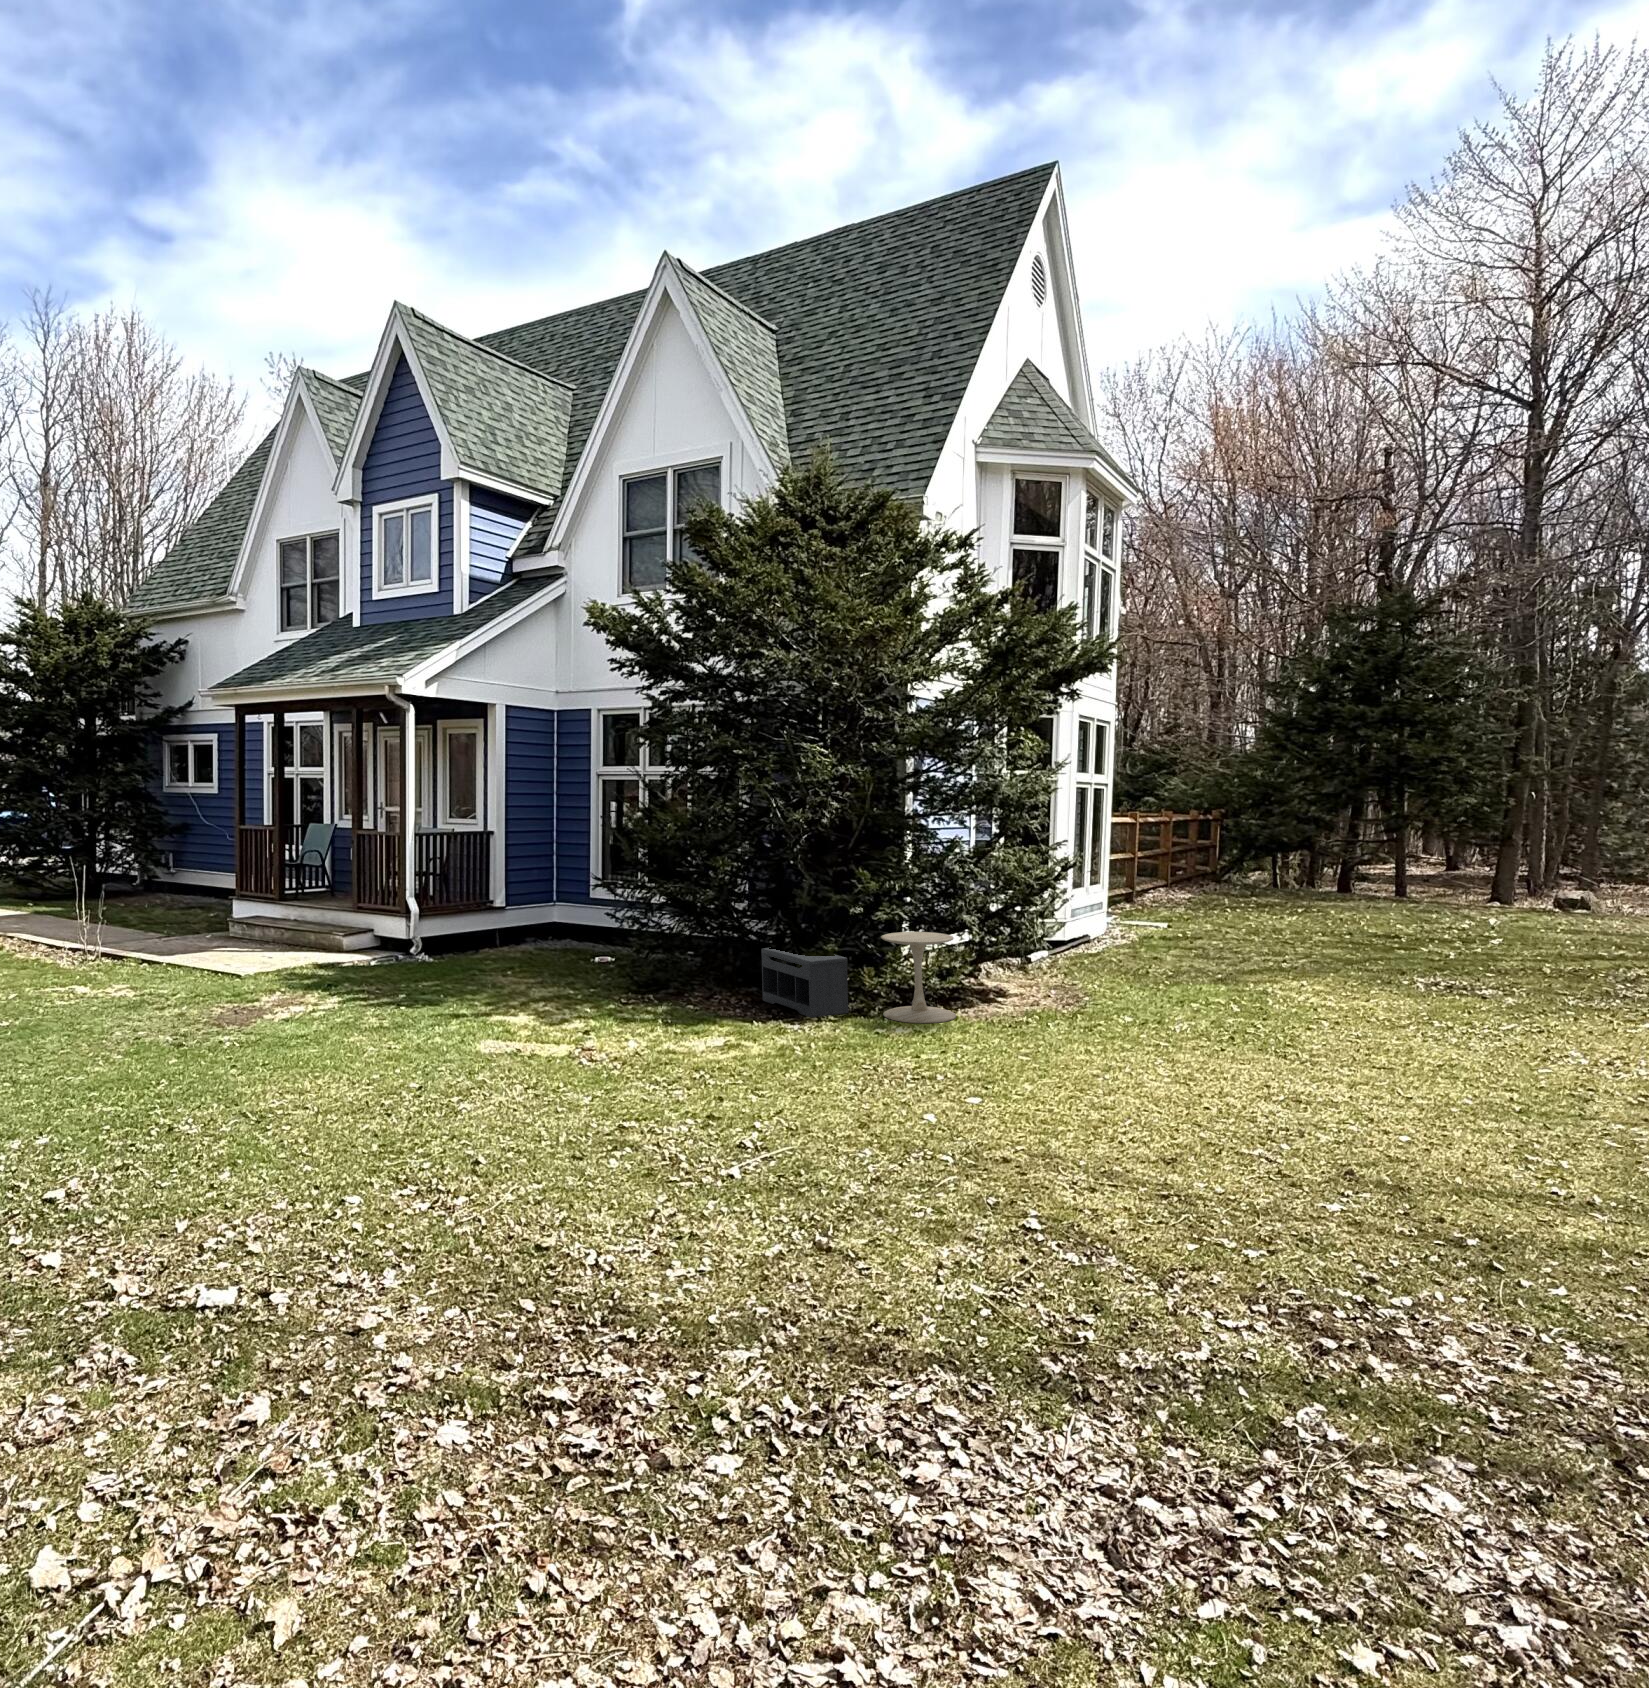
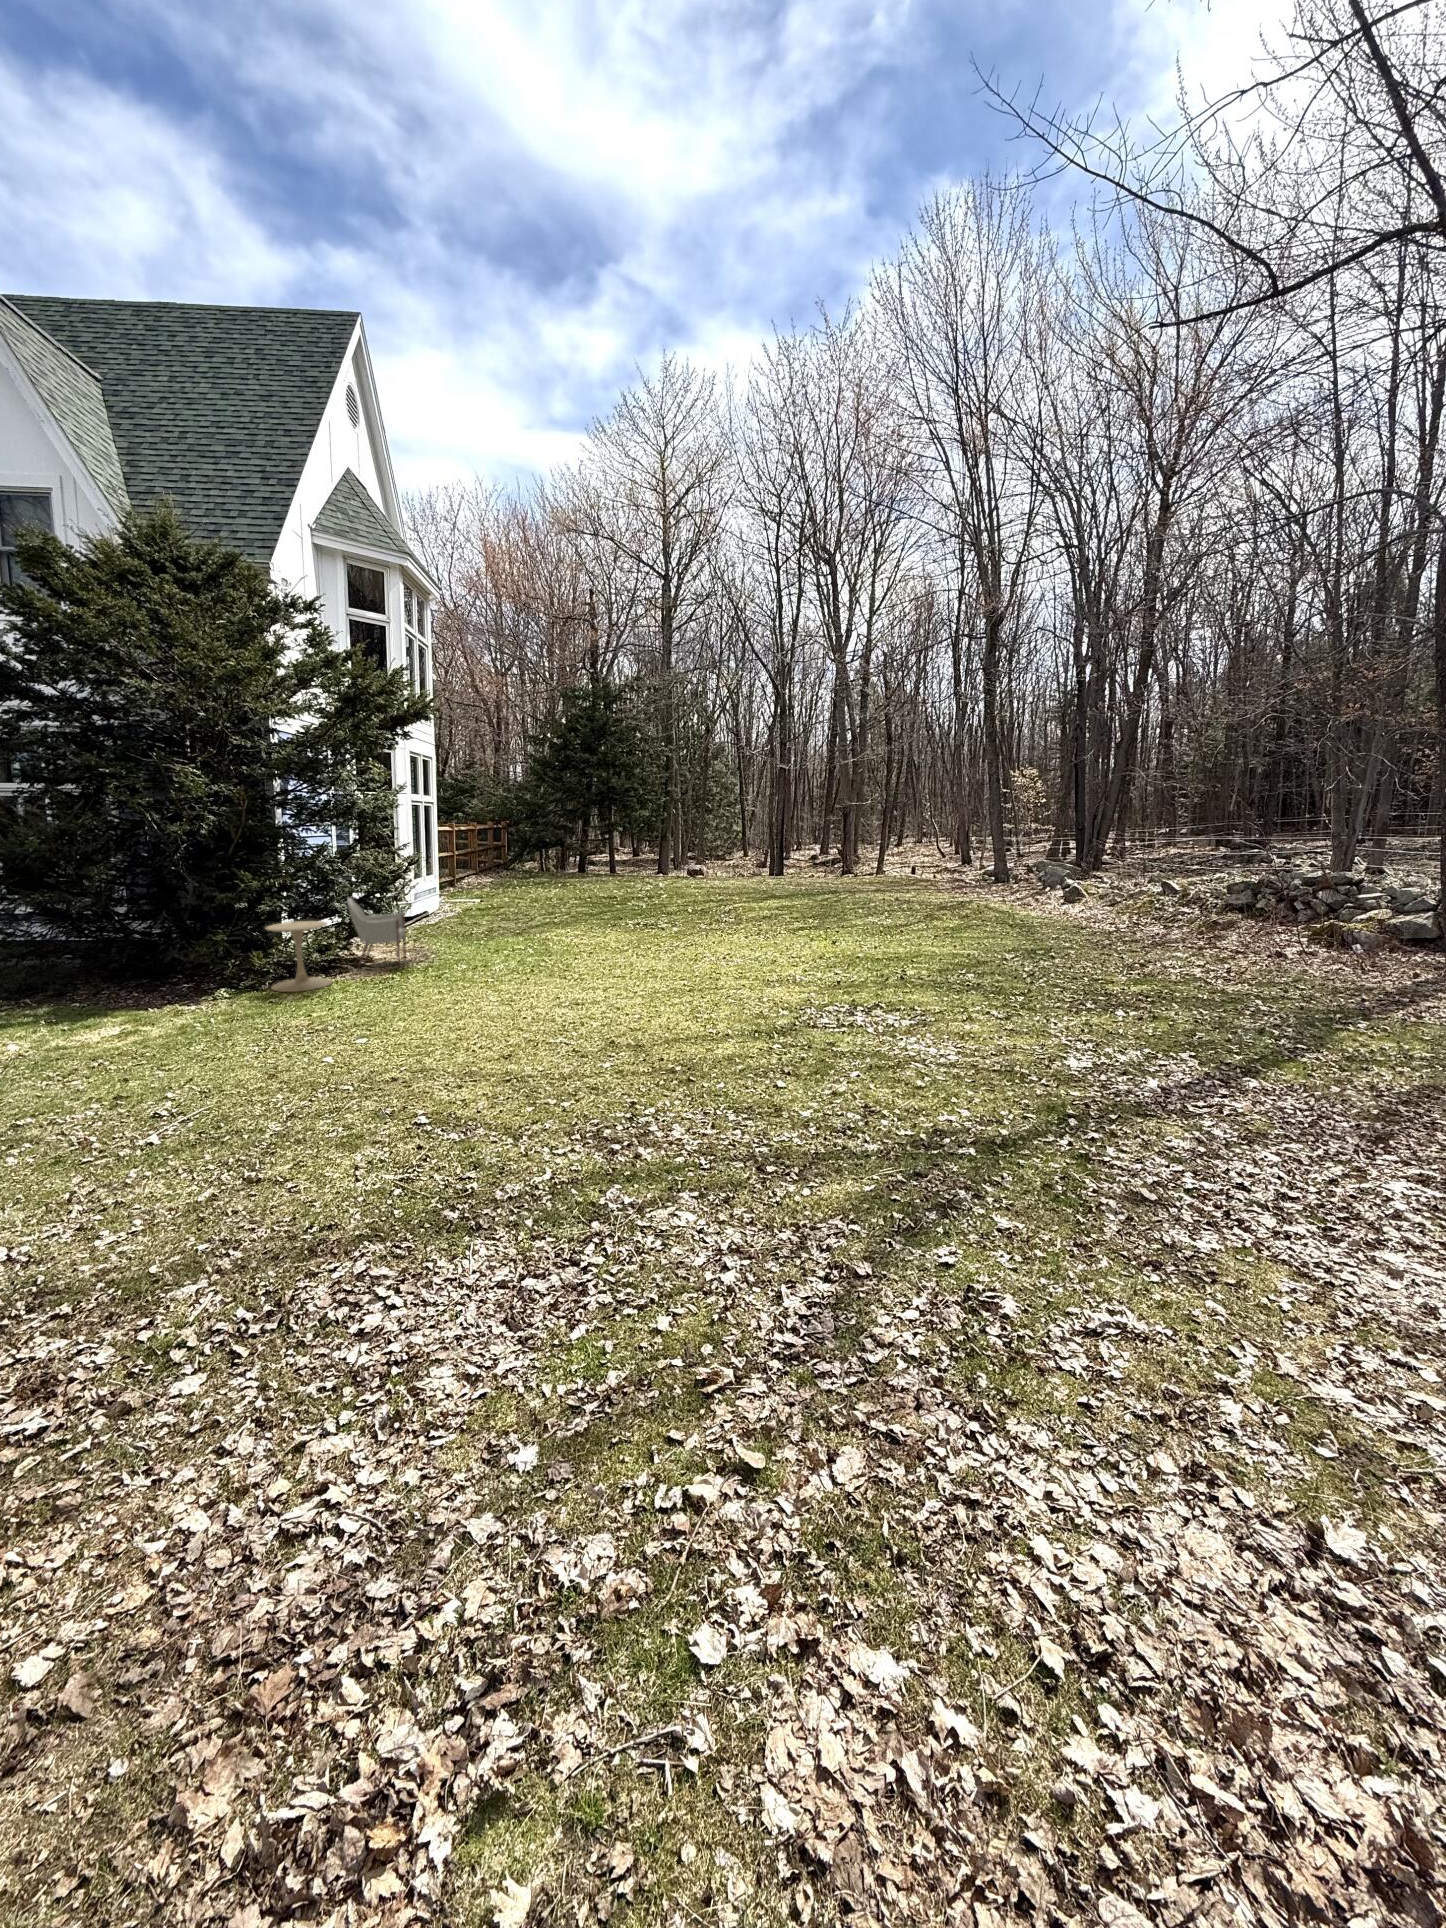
chair: none [981,905,1055,1010] -> present [347,898,406,969]
bench: present [761,948,848,1017] -> none [148,943,239,1000]

